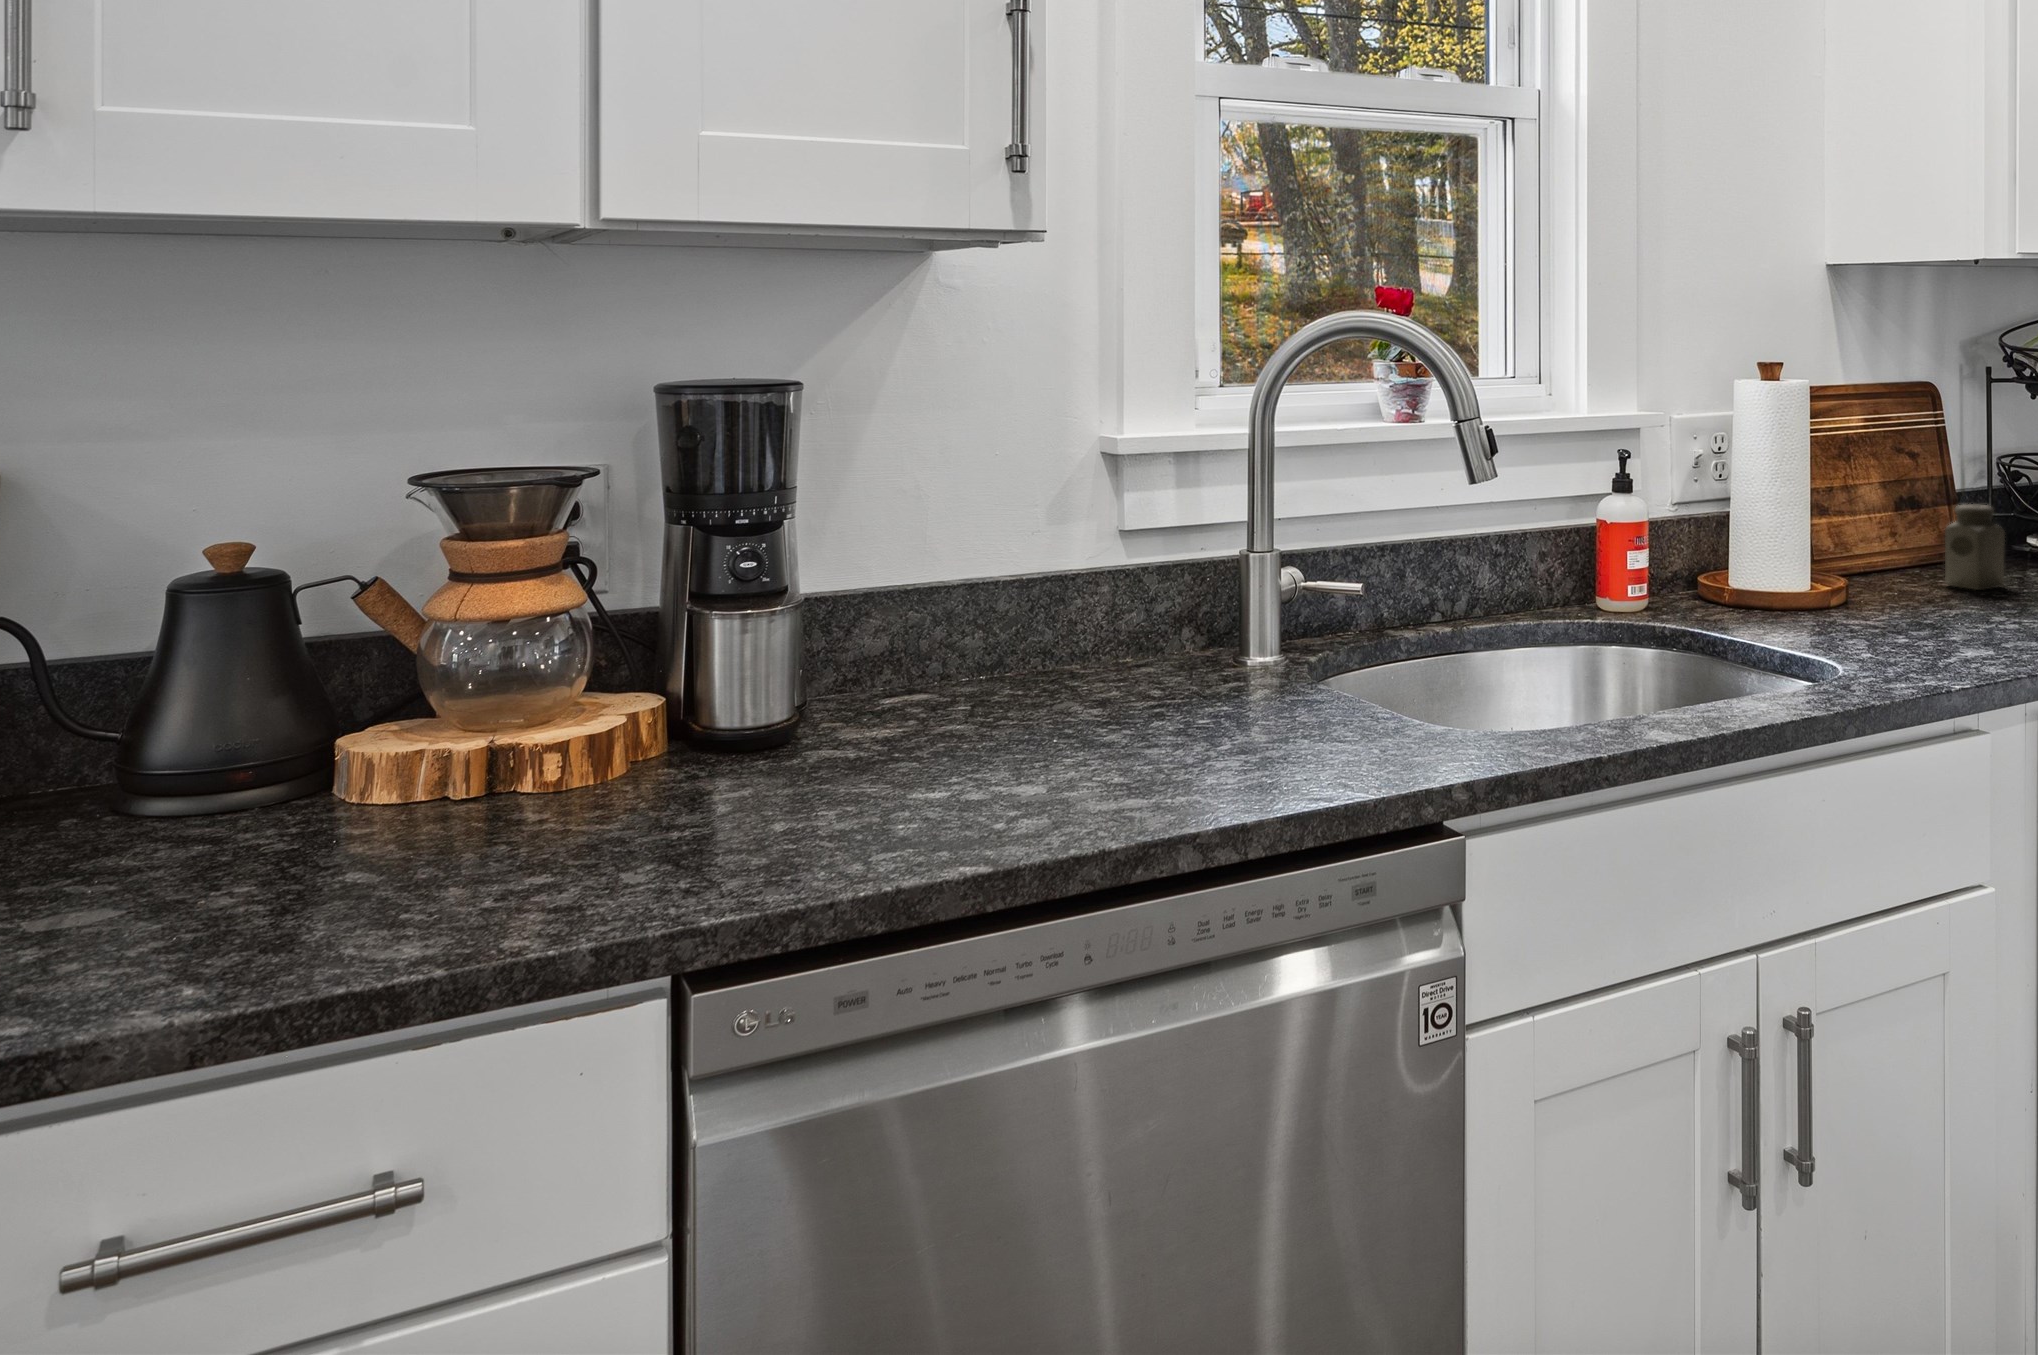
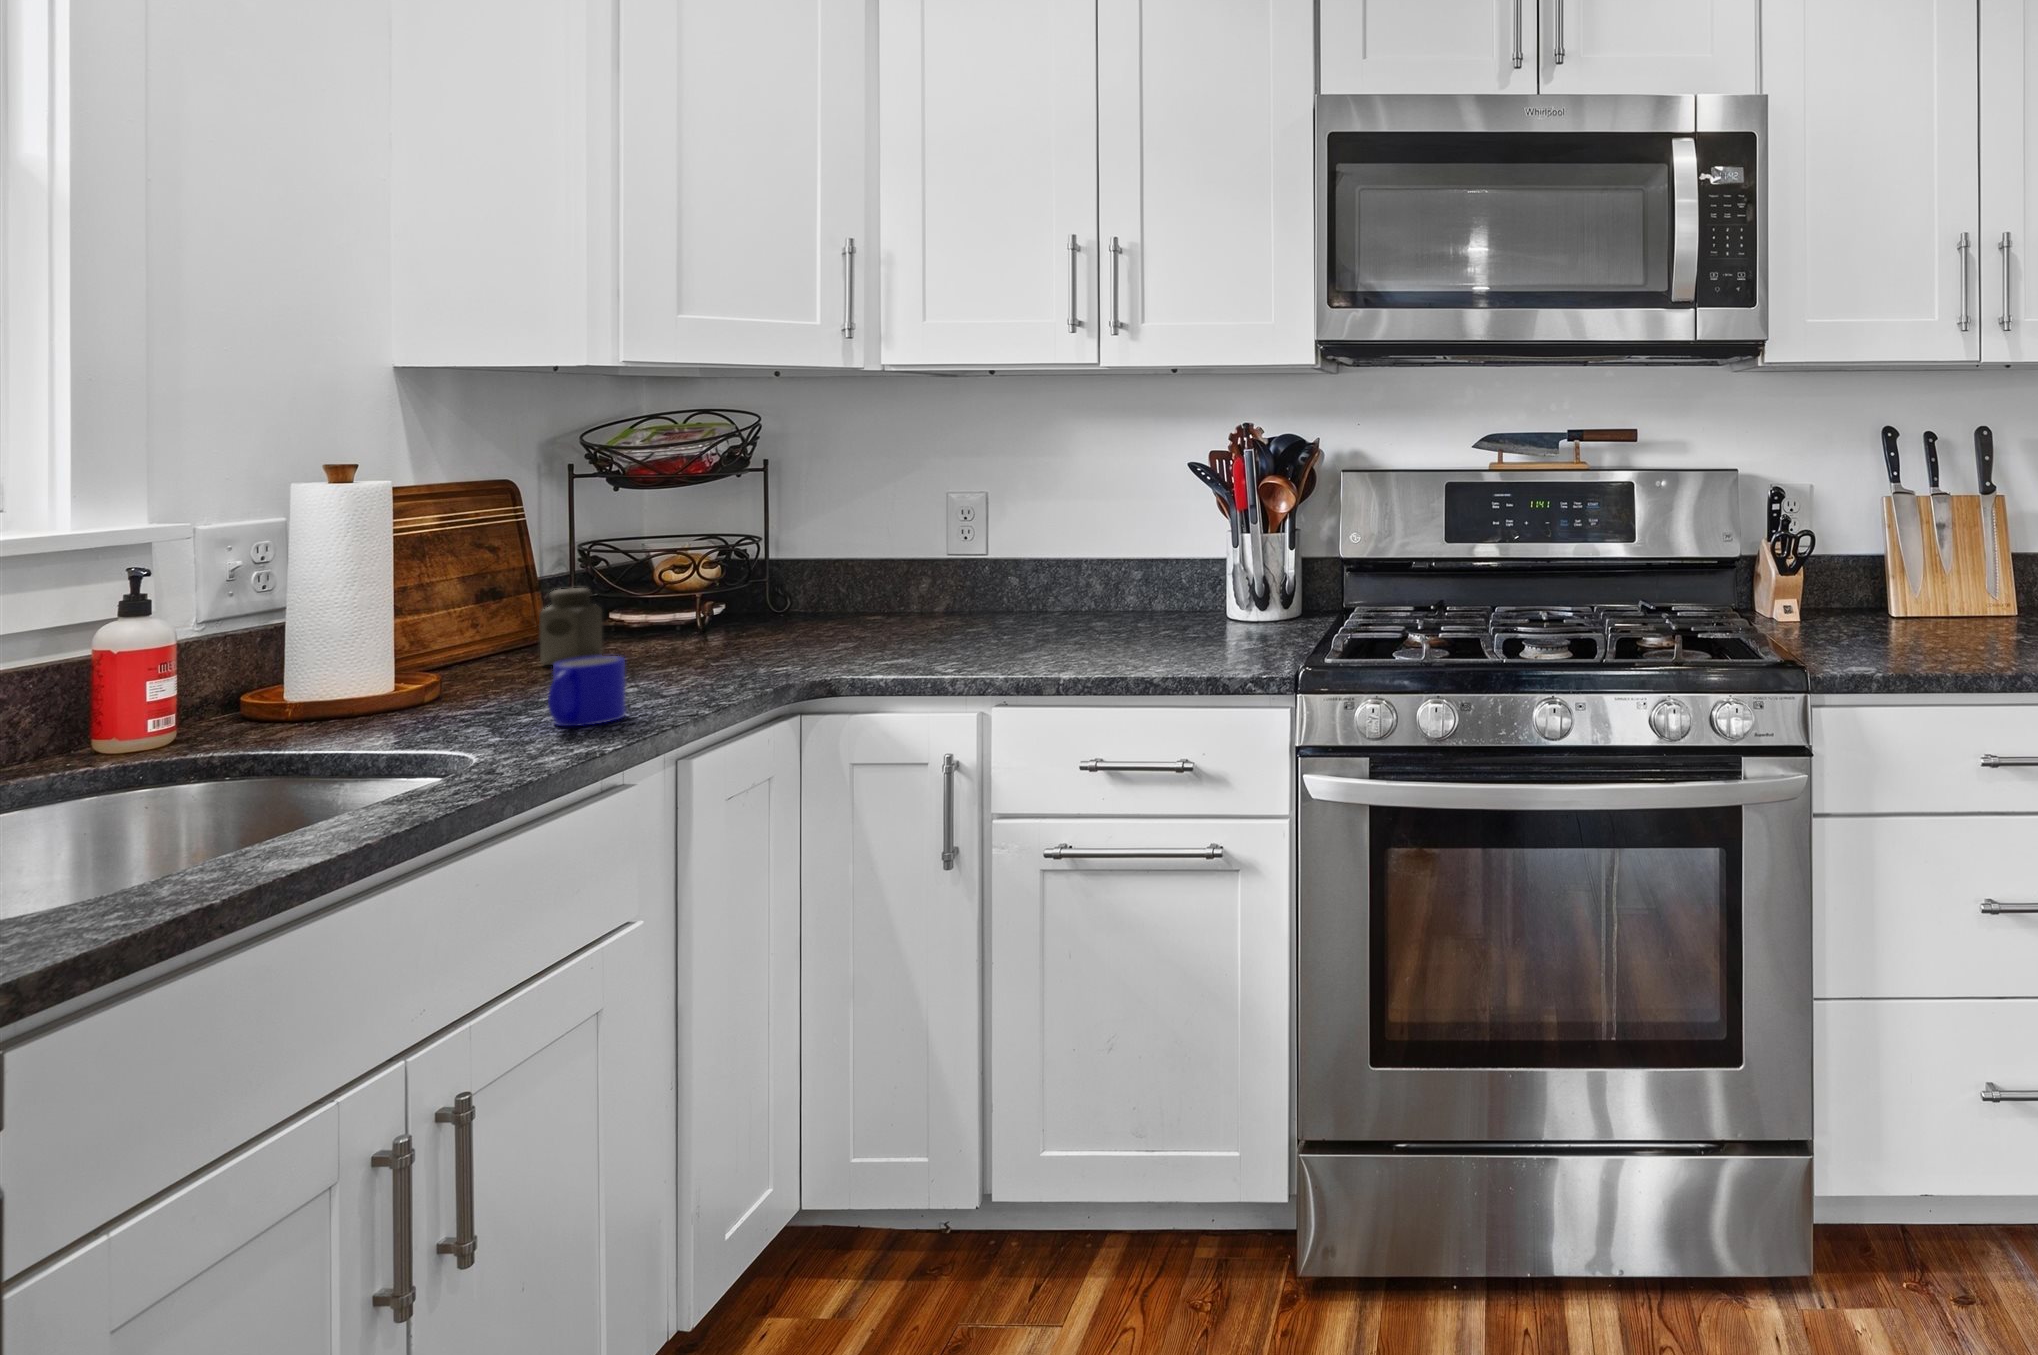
mug: none [1914,580,1992,656] -> present [548,656,626,726]

